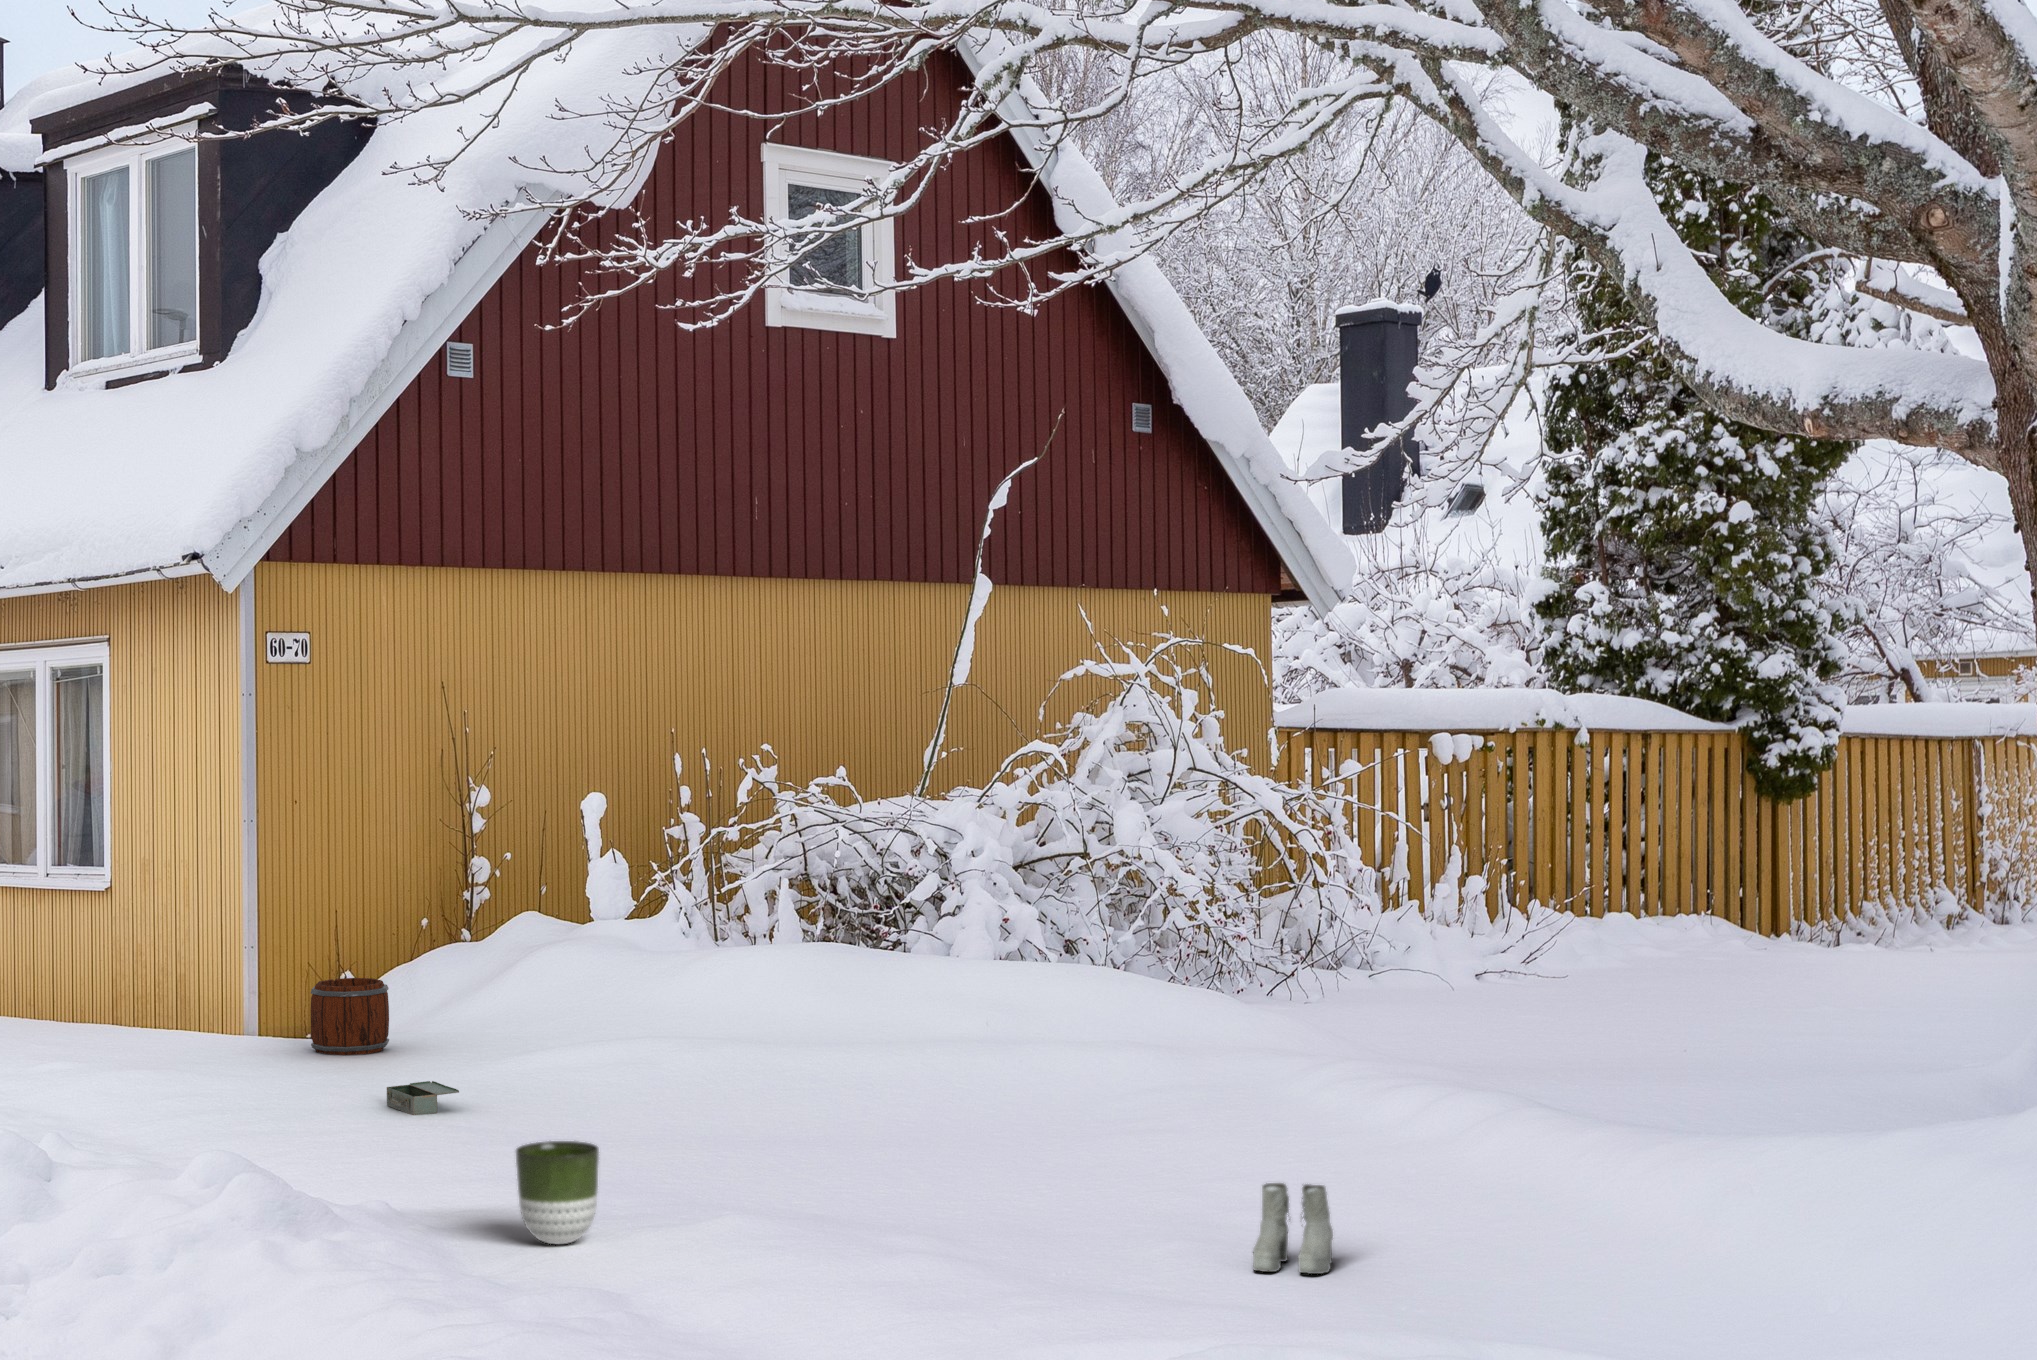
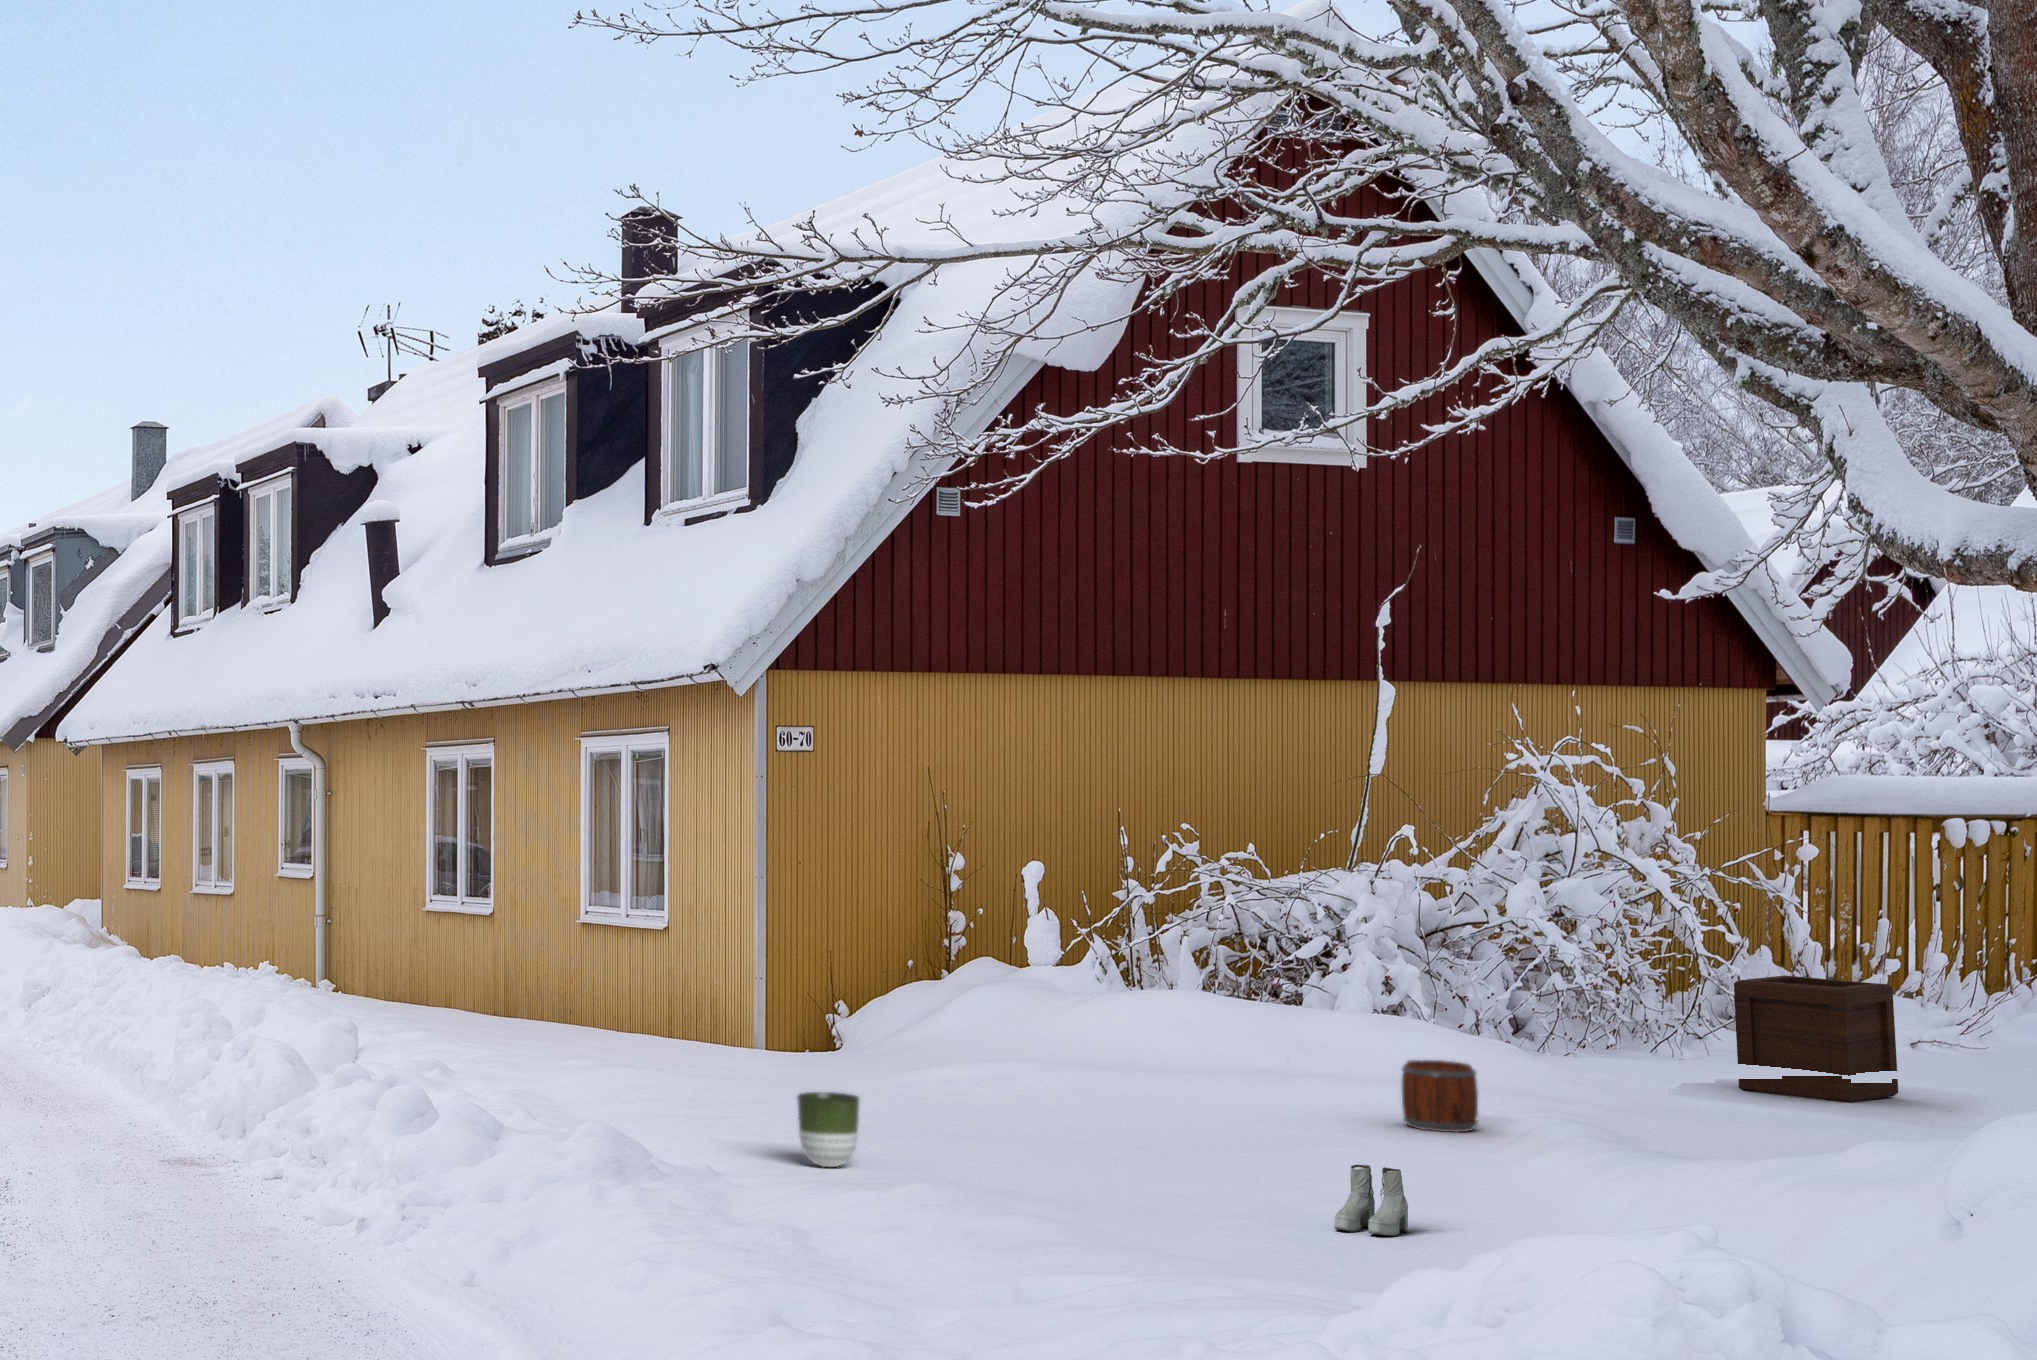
wooden crate: none [1345,862,1502,1001] -> present [1734,975,1898,1103]
bucket: present [311,978,389,1055] -> present [1402,1060,1478,1132]
toolbox: present [387,1081,459,1115] -> none [801,1071,852,1094]

